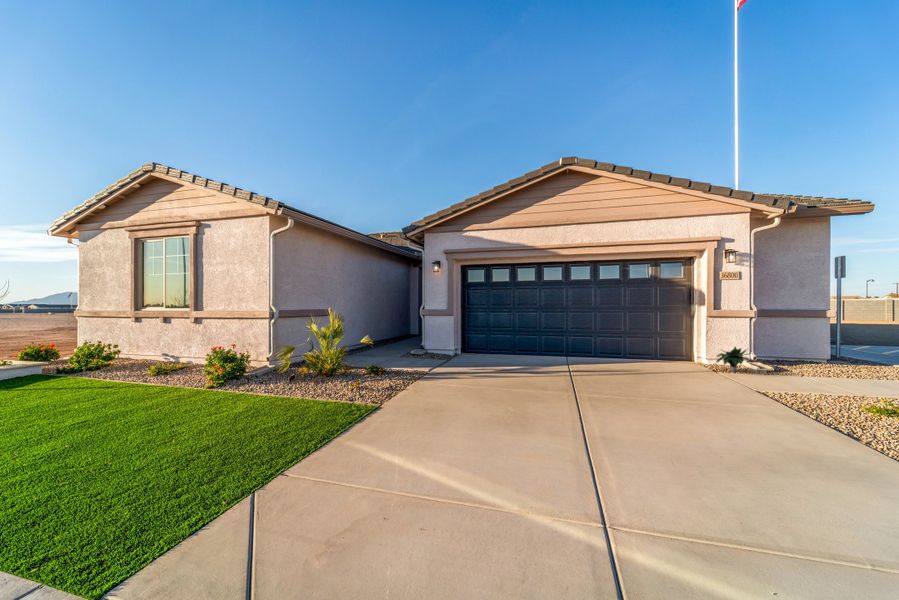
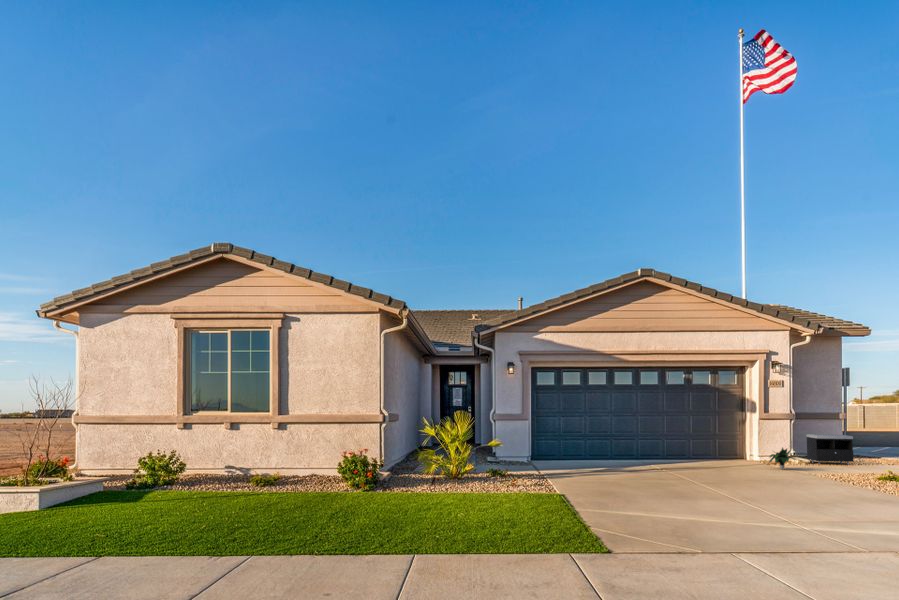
storage bench: none [769,330,837,365] -> present [807,434,854,464]

